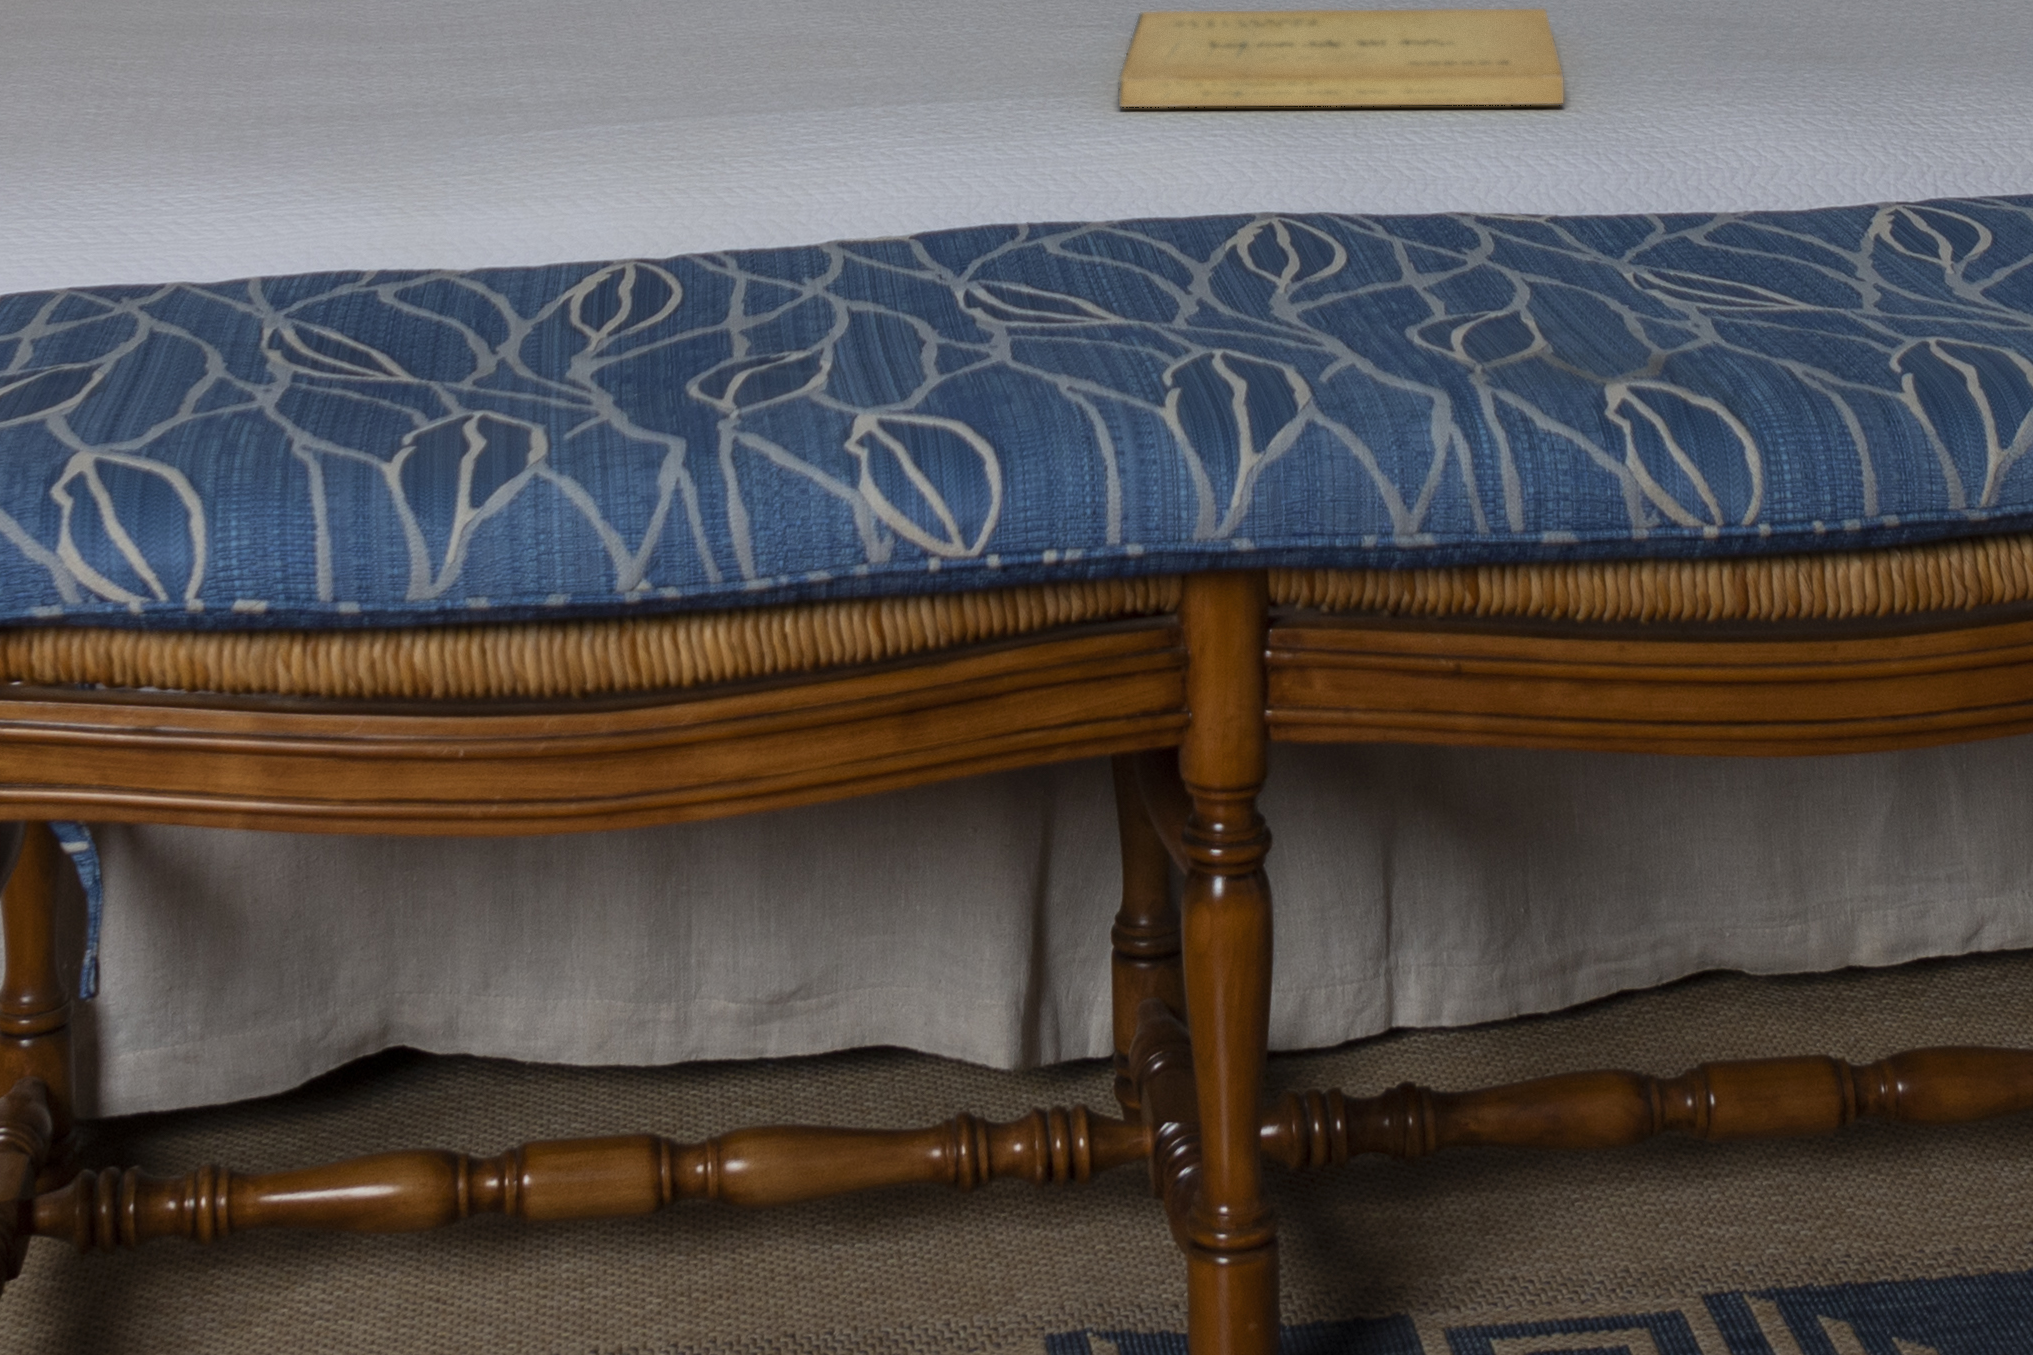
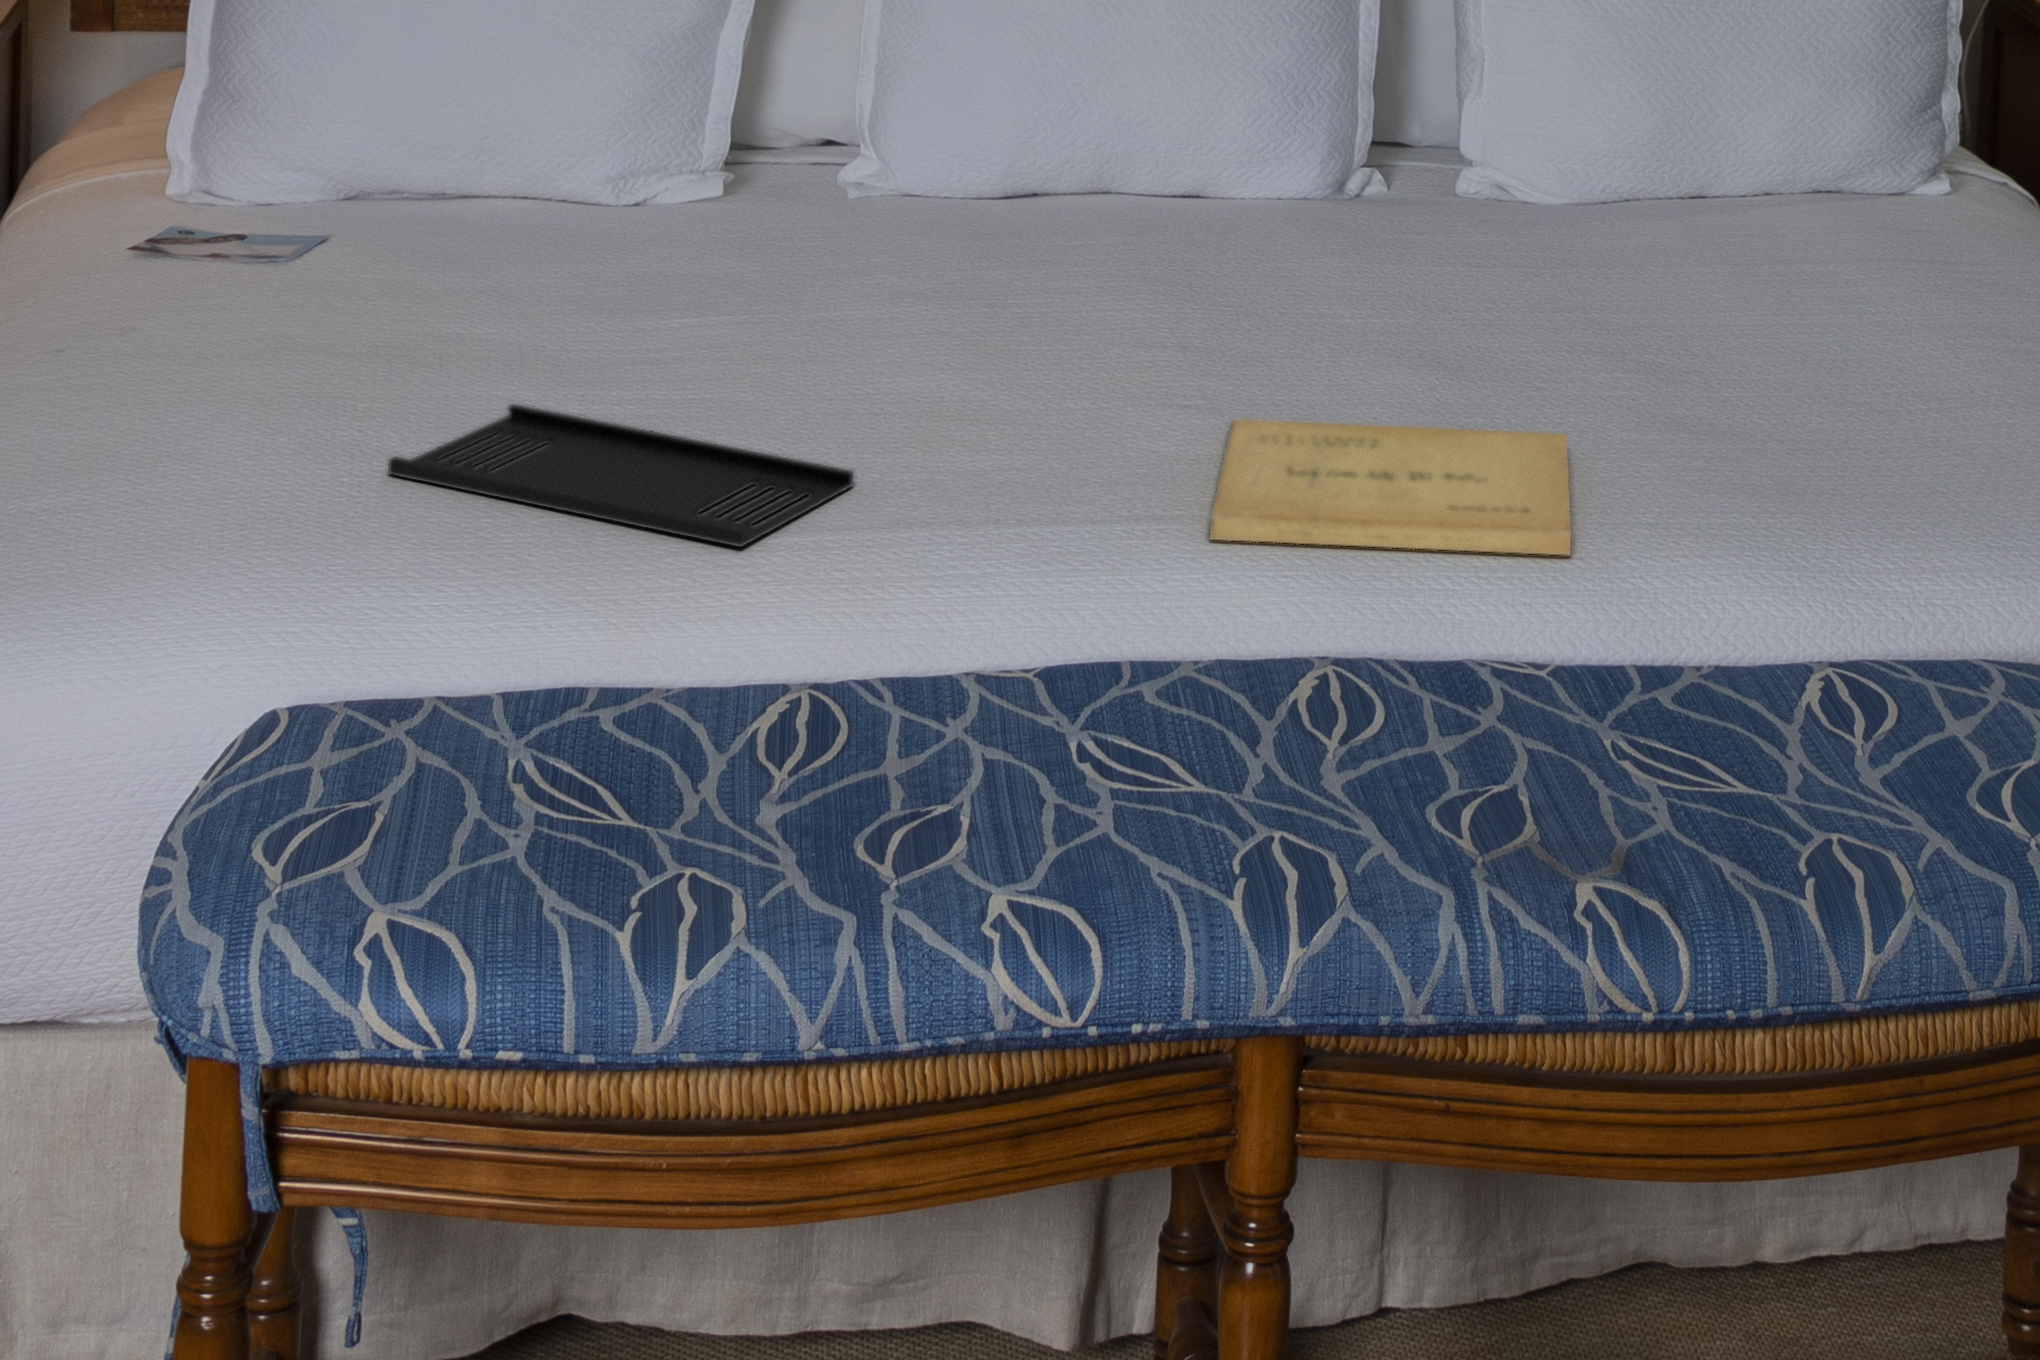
tray: none [138,32,690,130] -> present [388,404,854,547]

